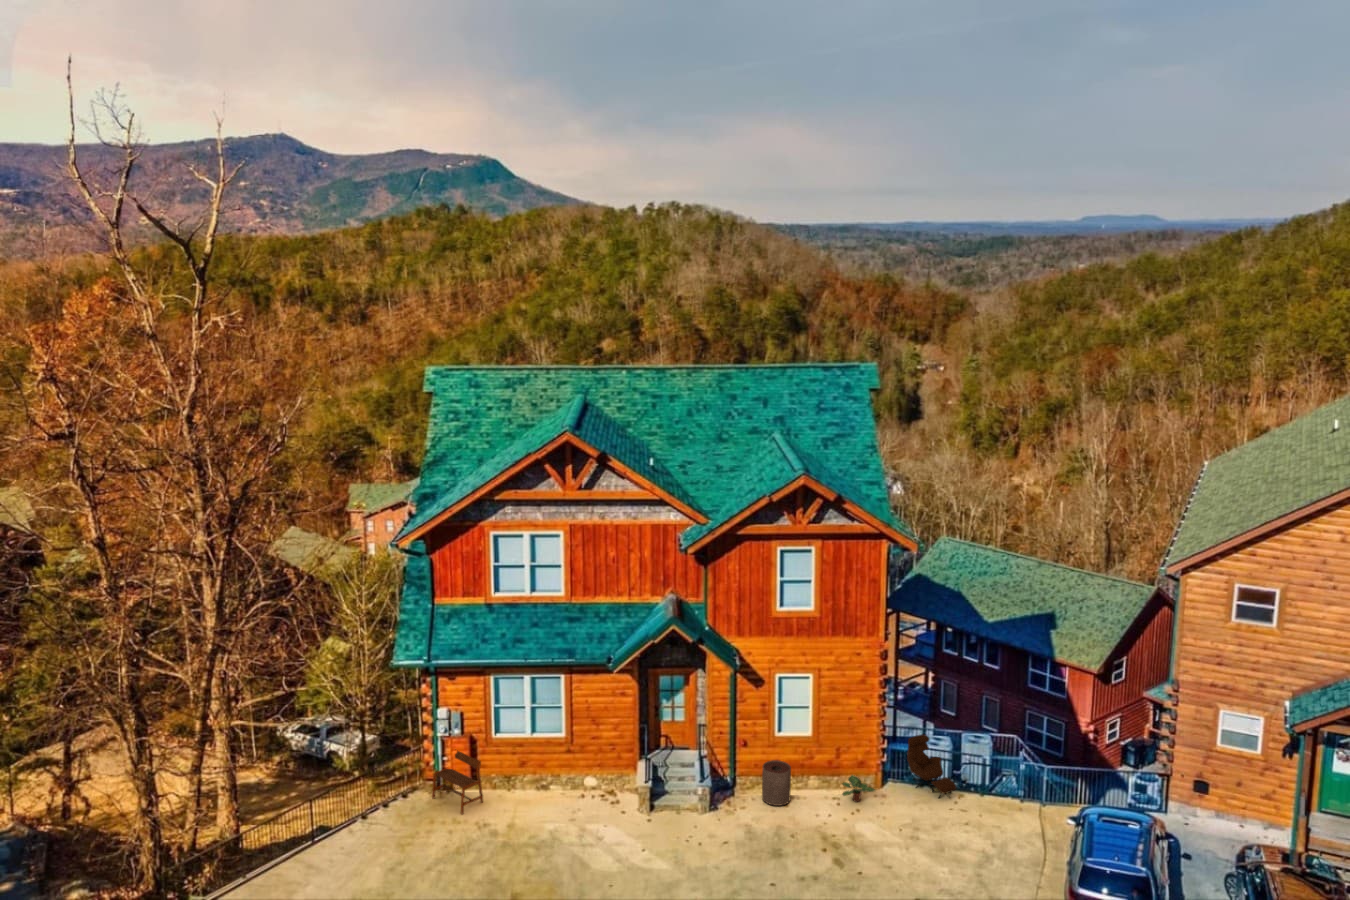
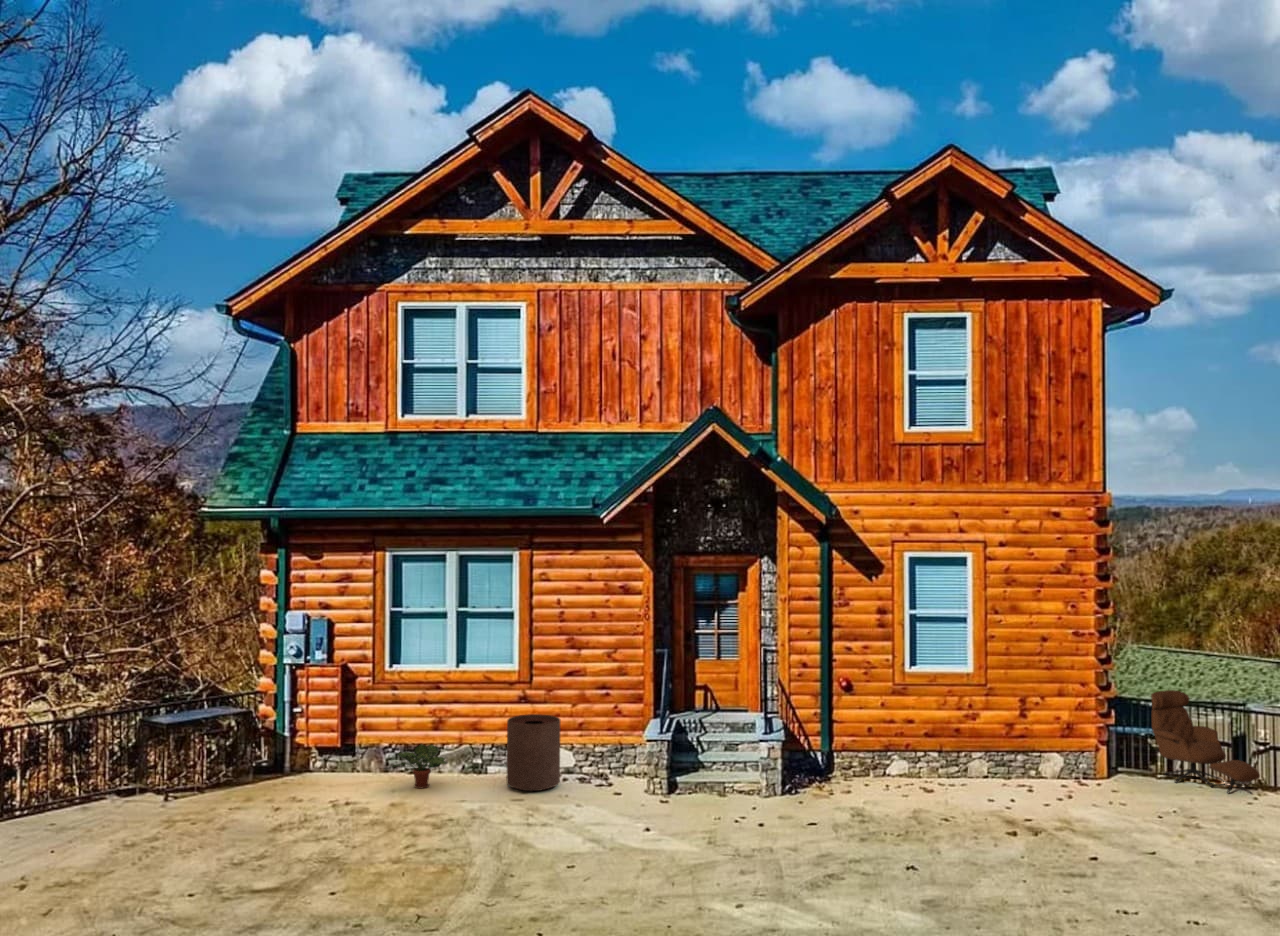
bench: present [432,750,483,814] -> none [268,693,361,797]
trash can: present [762,760,791,806] -> present [507,714,560,791]
potted plant: present [842,775,875,802] -> present [390,744,447,788]

